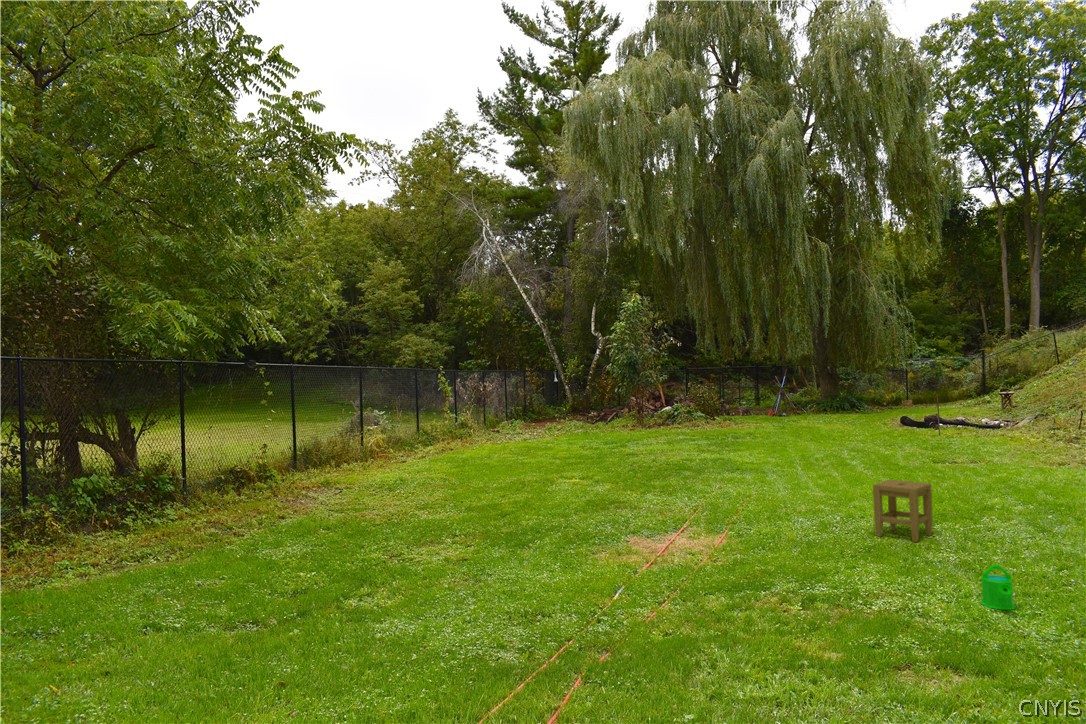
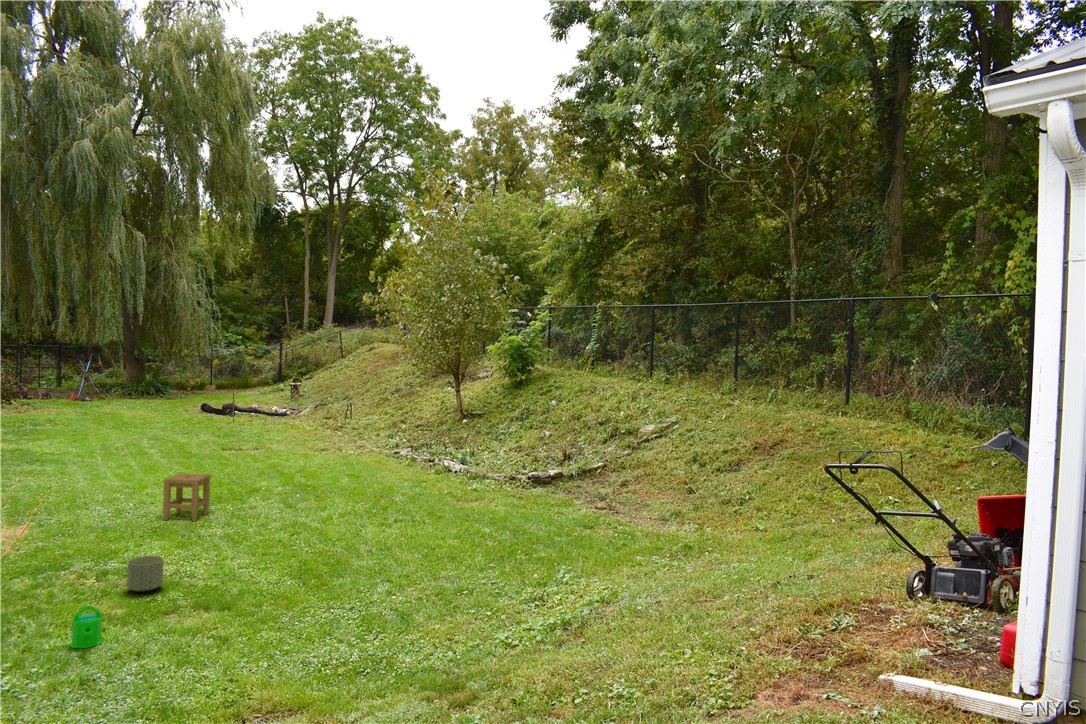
watering can: present [980,565,1016,610] -> present [70,605,104,648]
planter: none [840,579,889,630] -> present [127,556,164,592]

